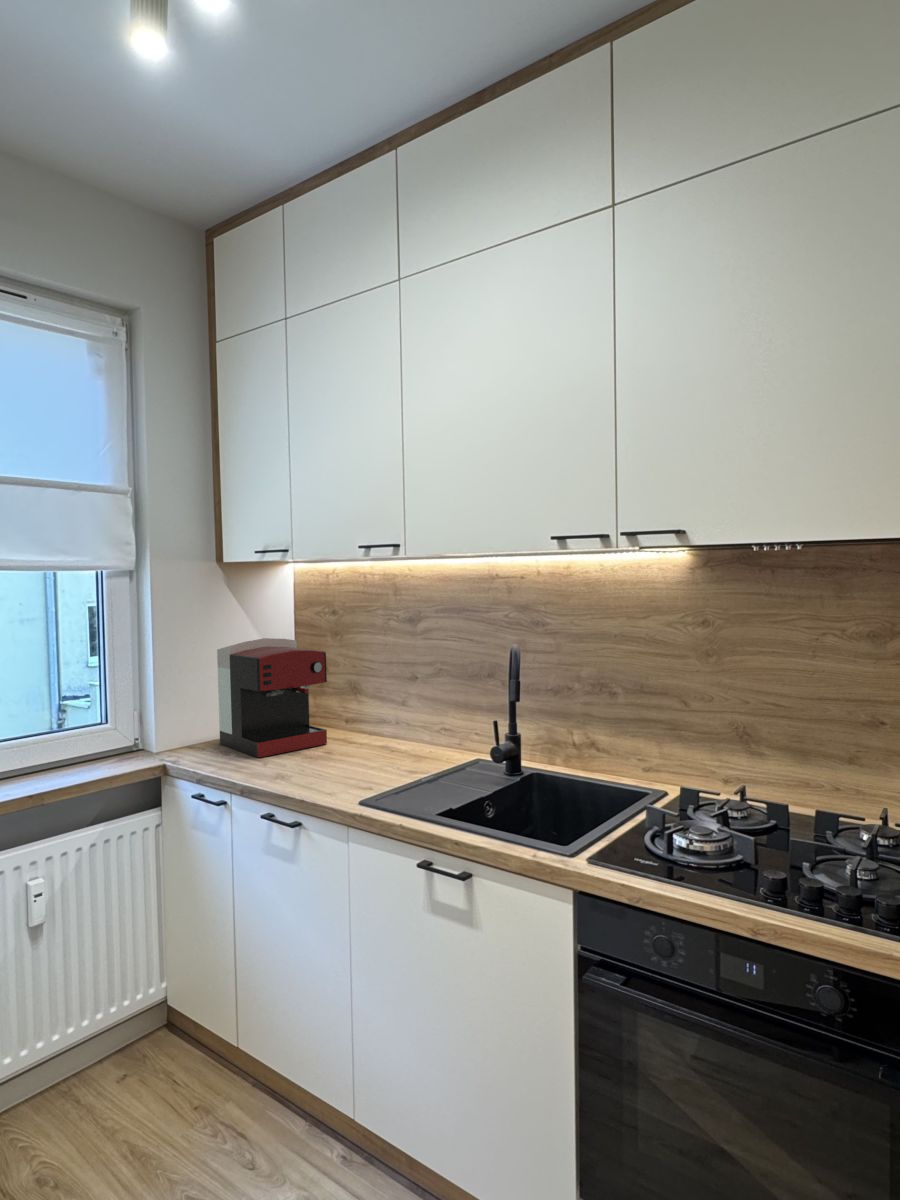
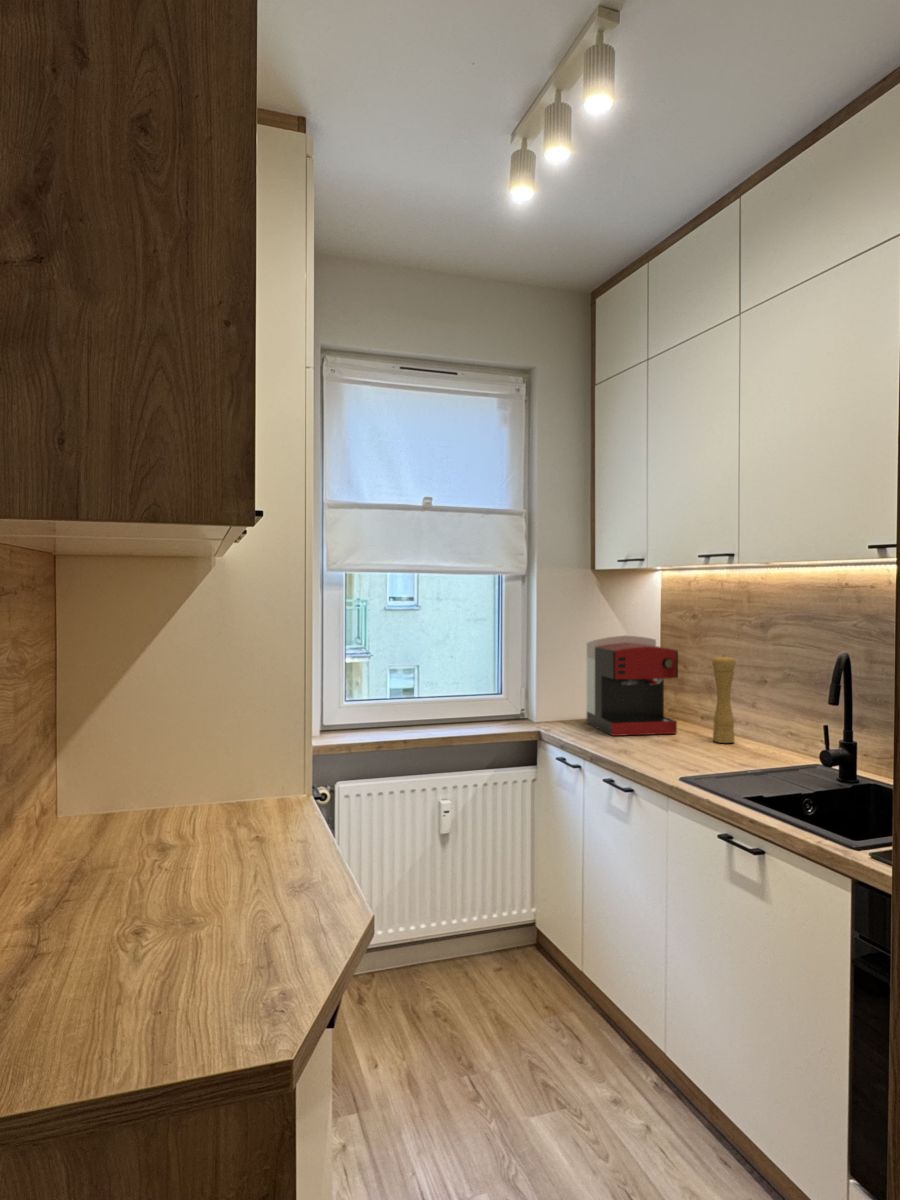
pepper mill: none [364,654,389,748] -> present [712,655,735,743]

